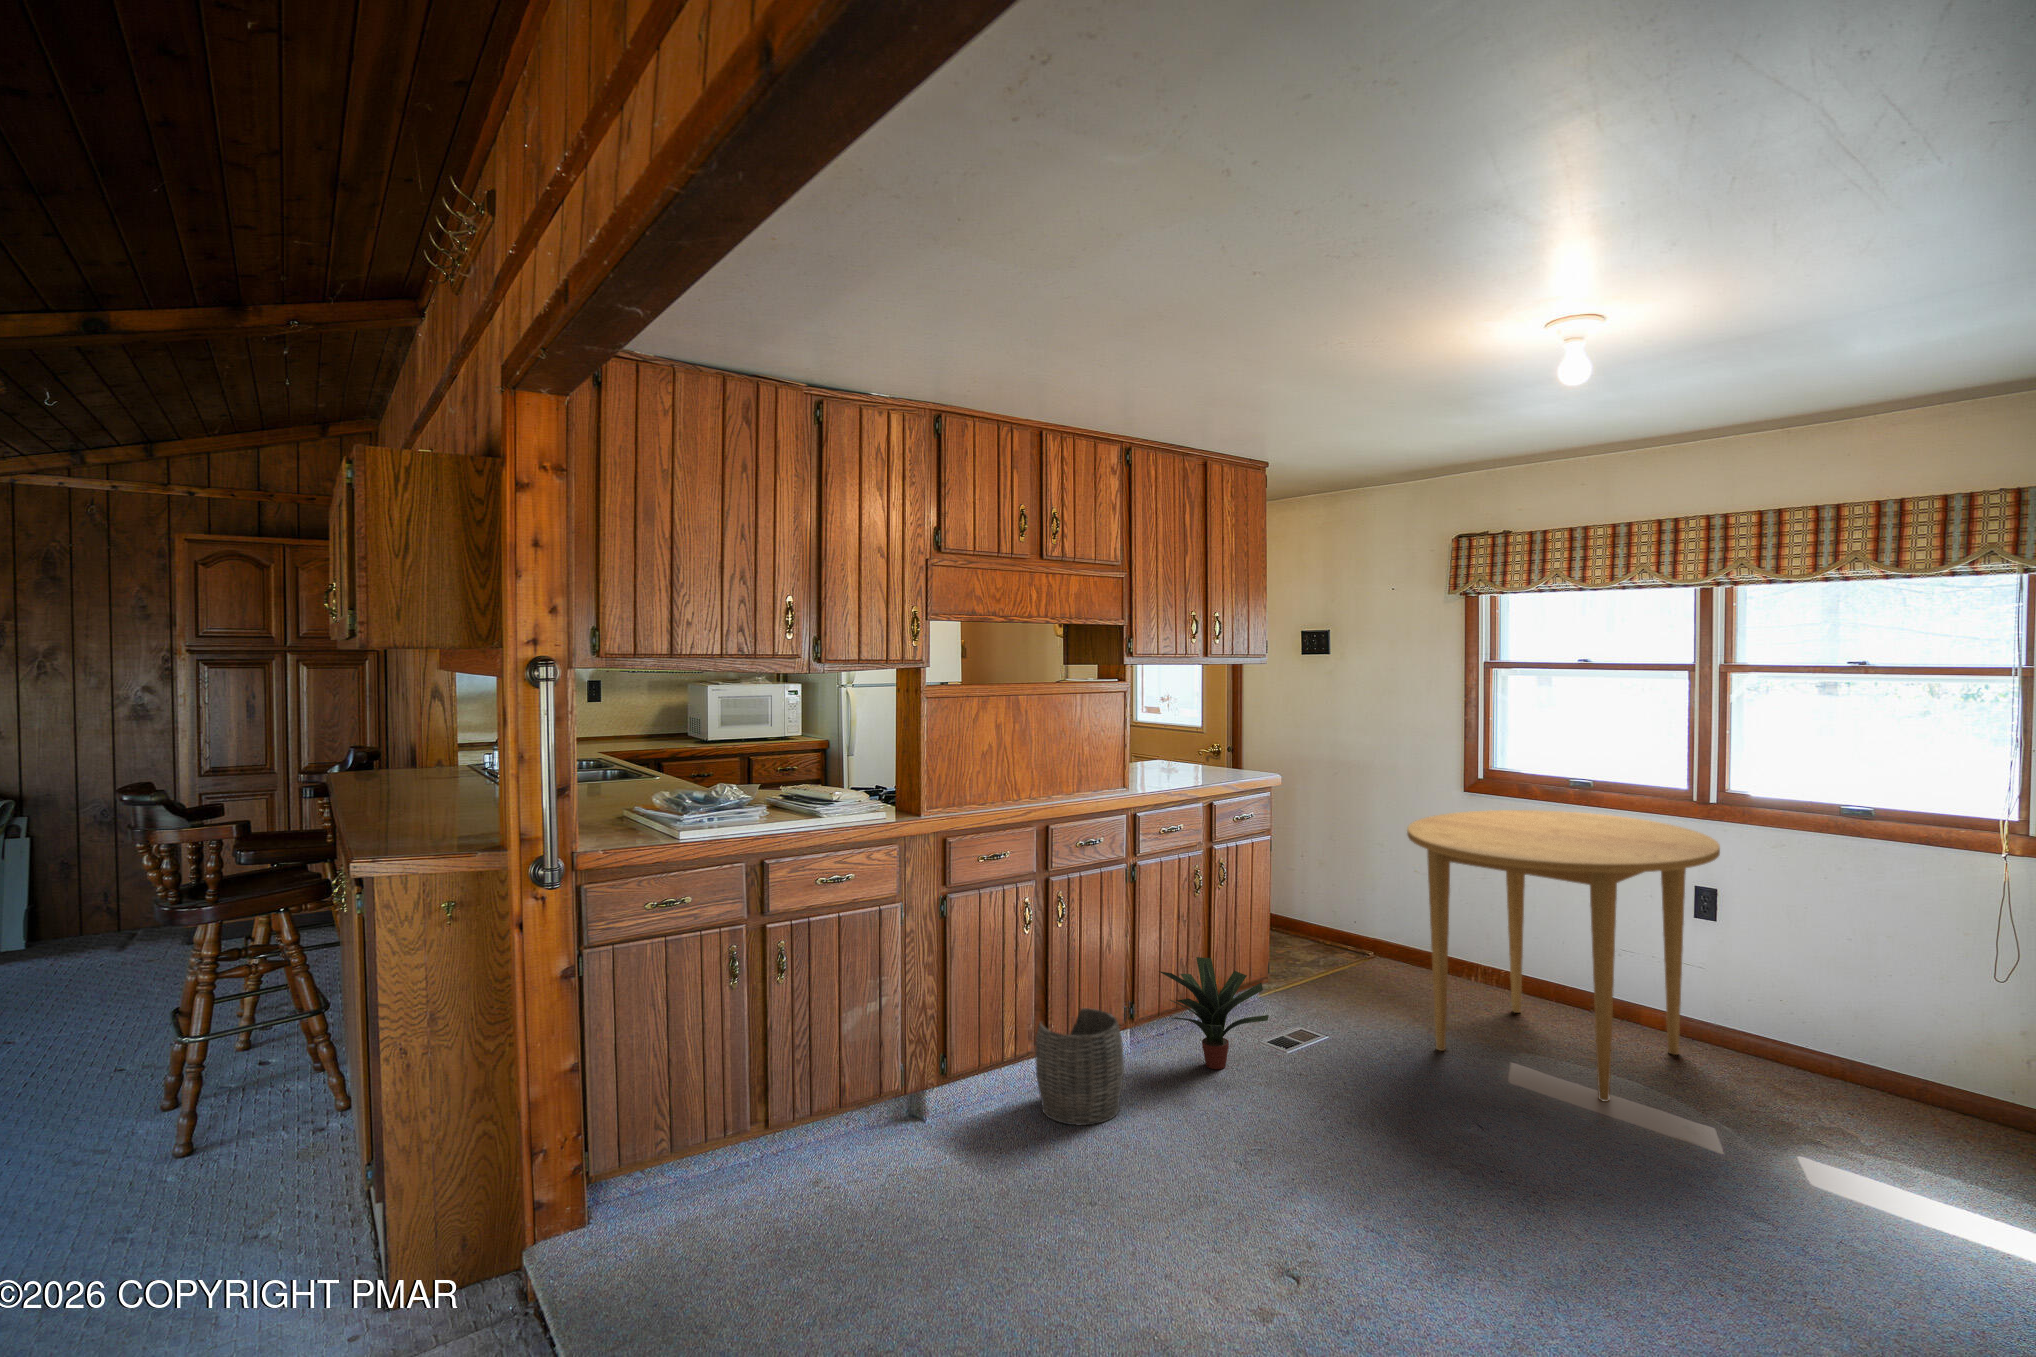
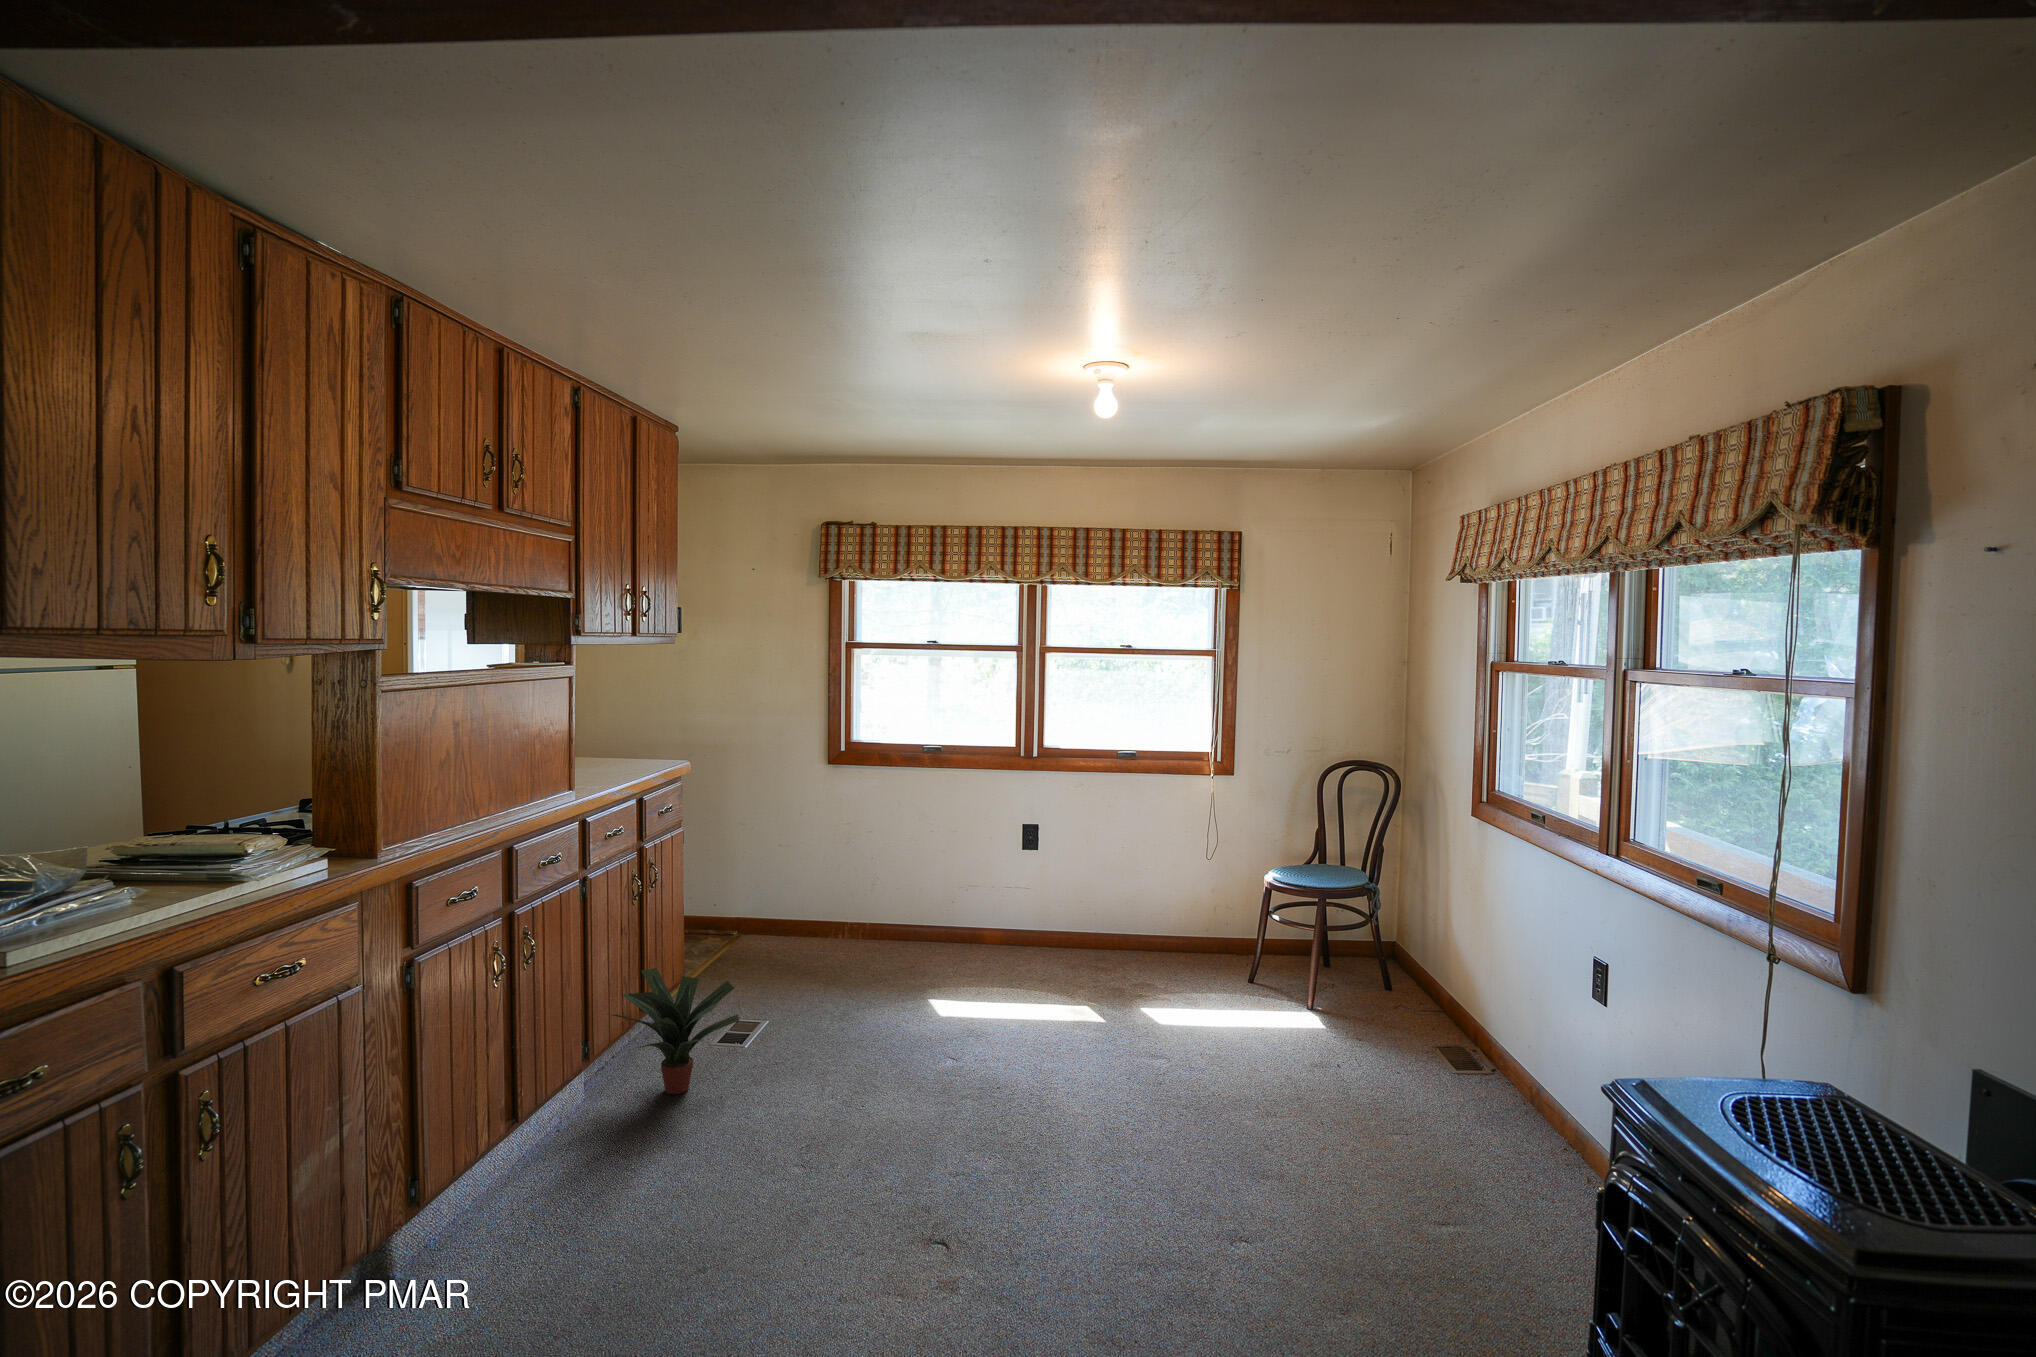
dining table: present [1407,810,1720,1102] -> none [825,774,1072,1013]
woven basket: present [1035,1008,1124,1125] -> none [495,1060,622,1225]

